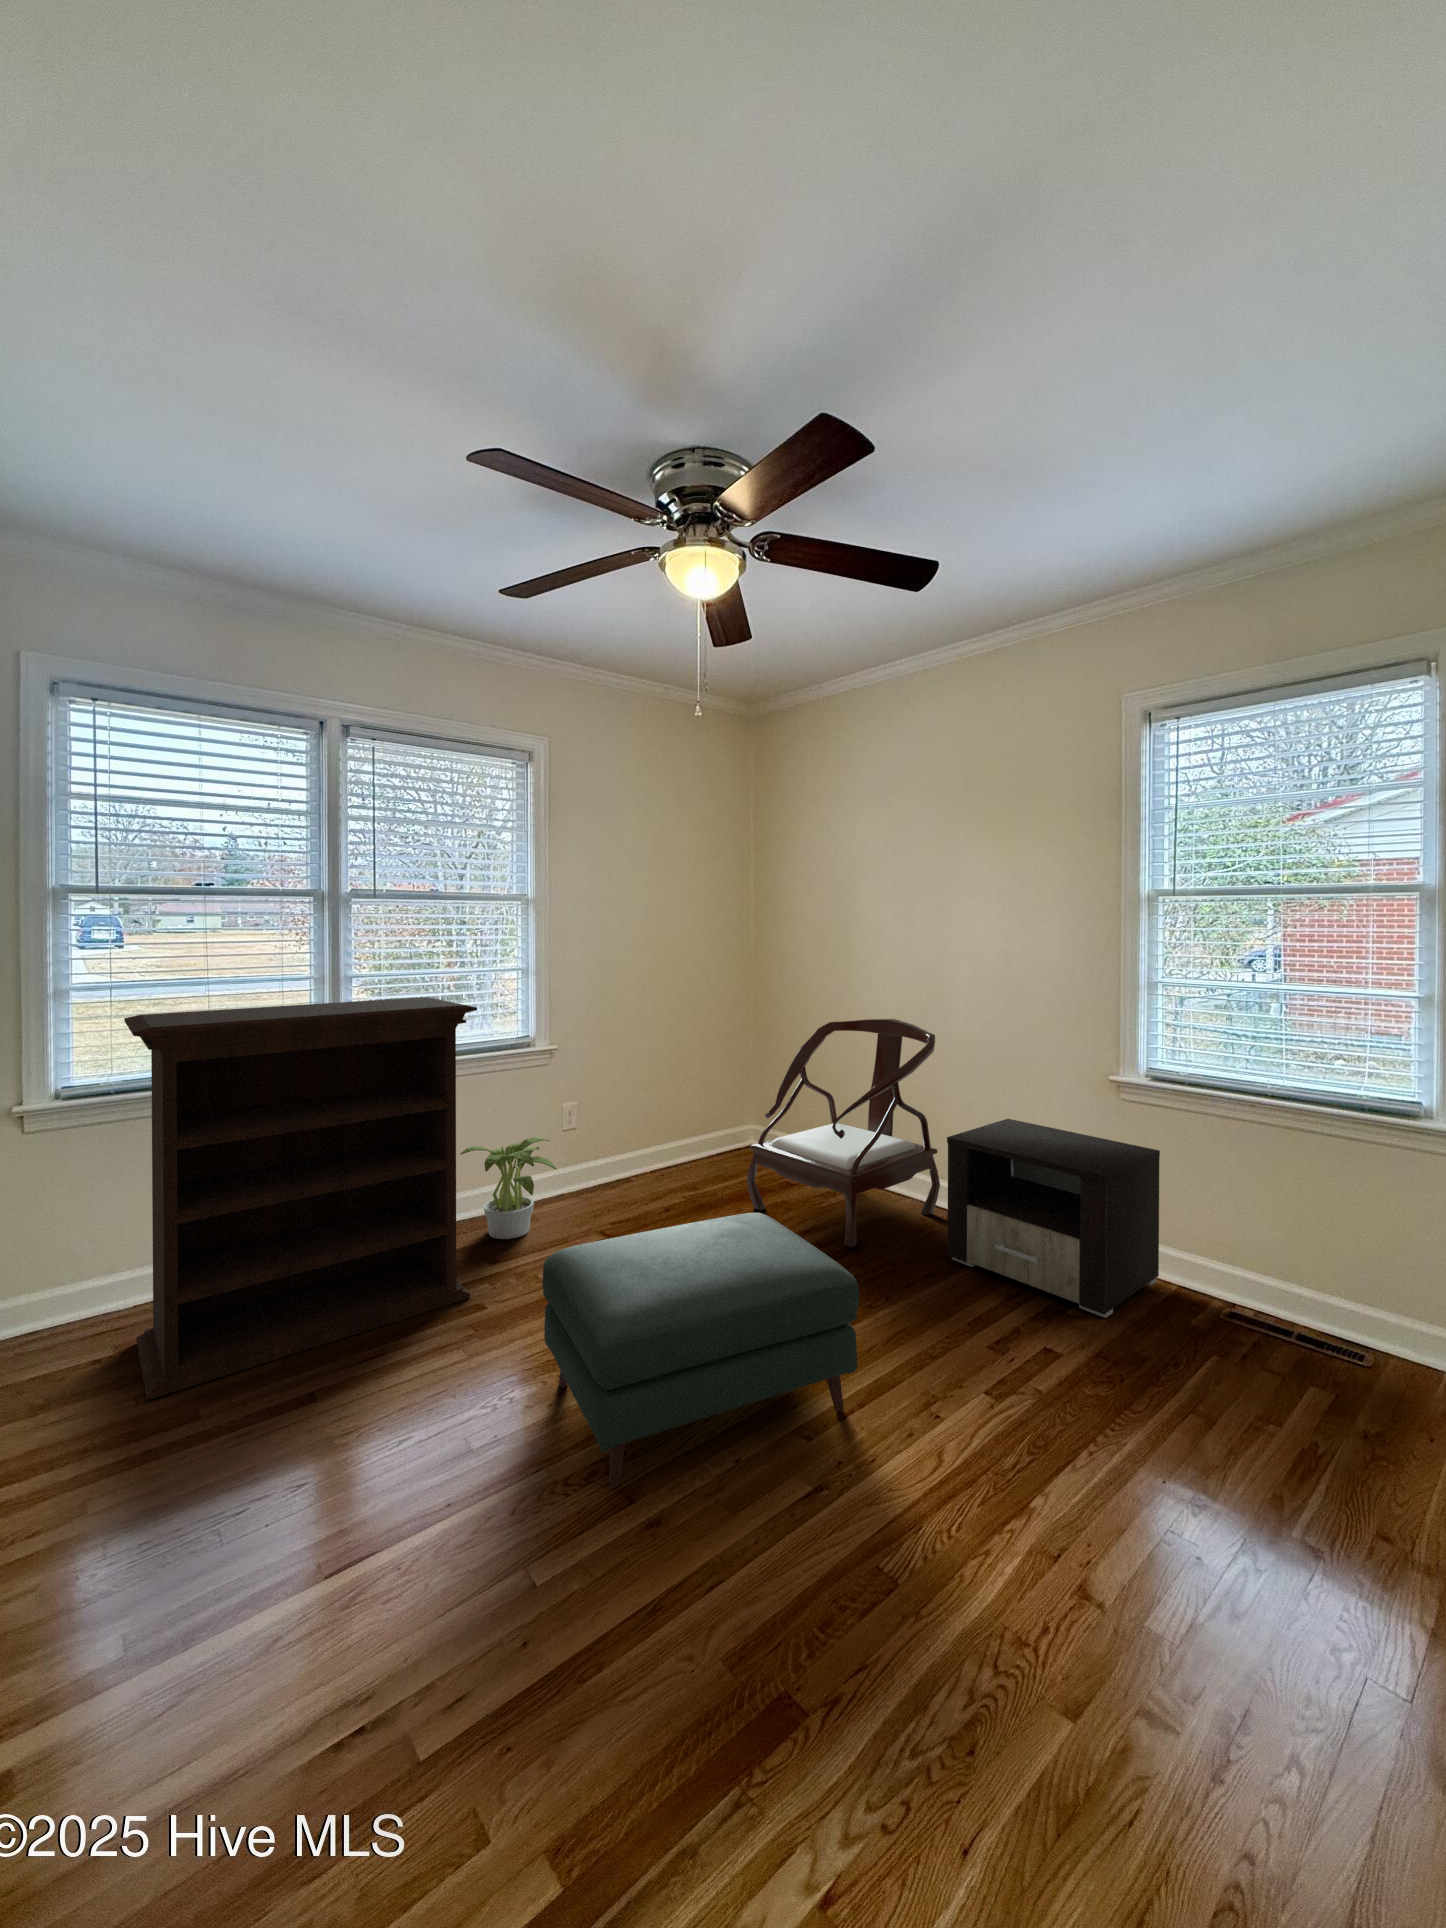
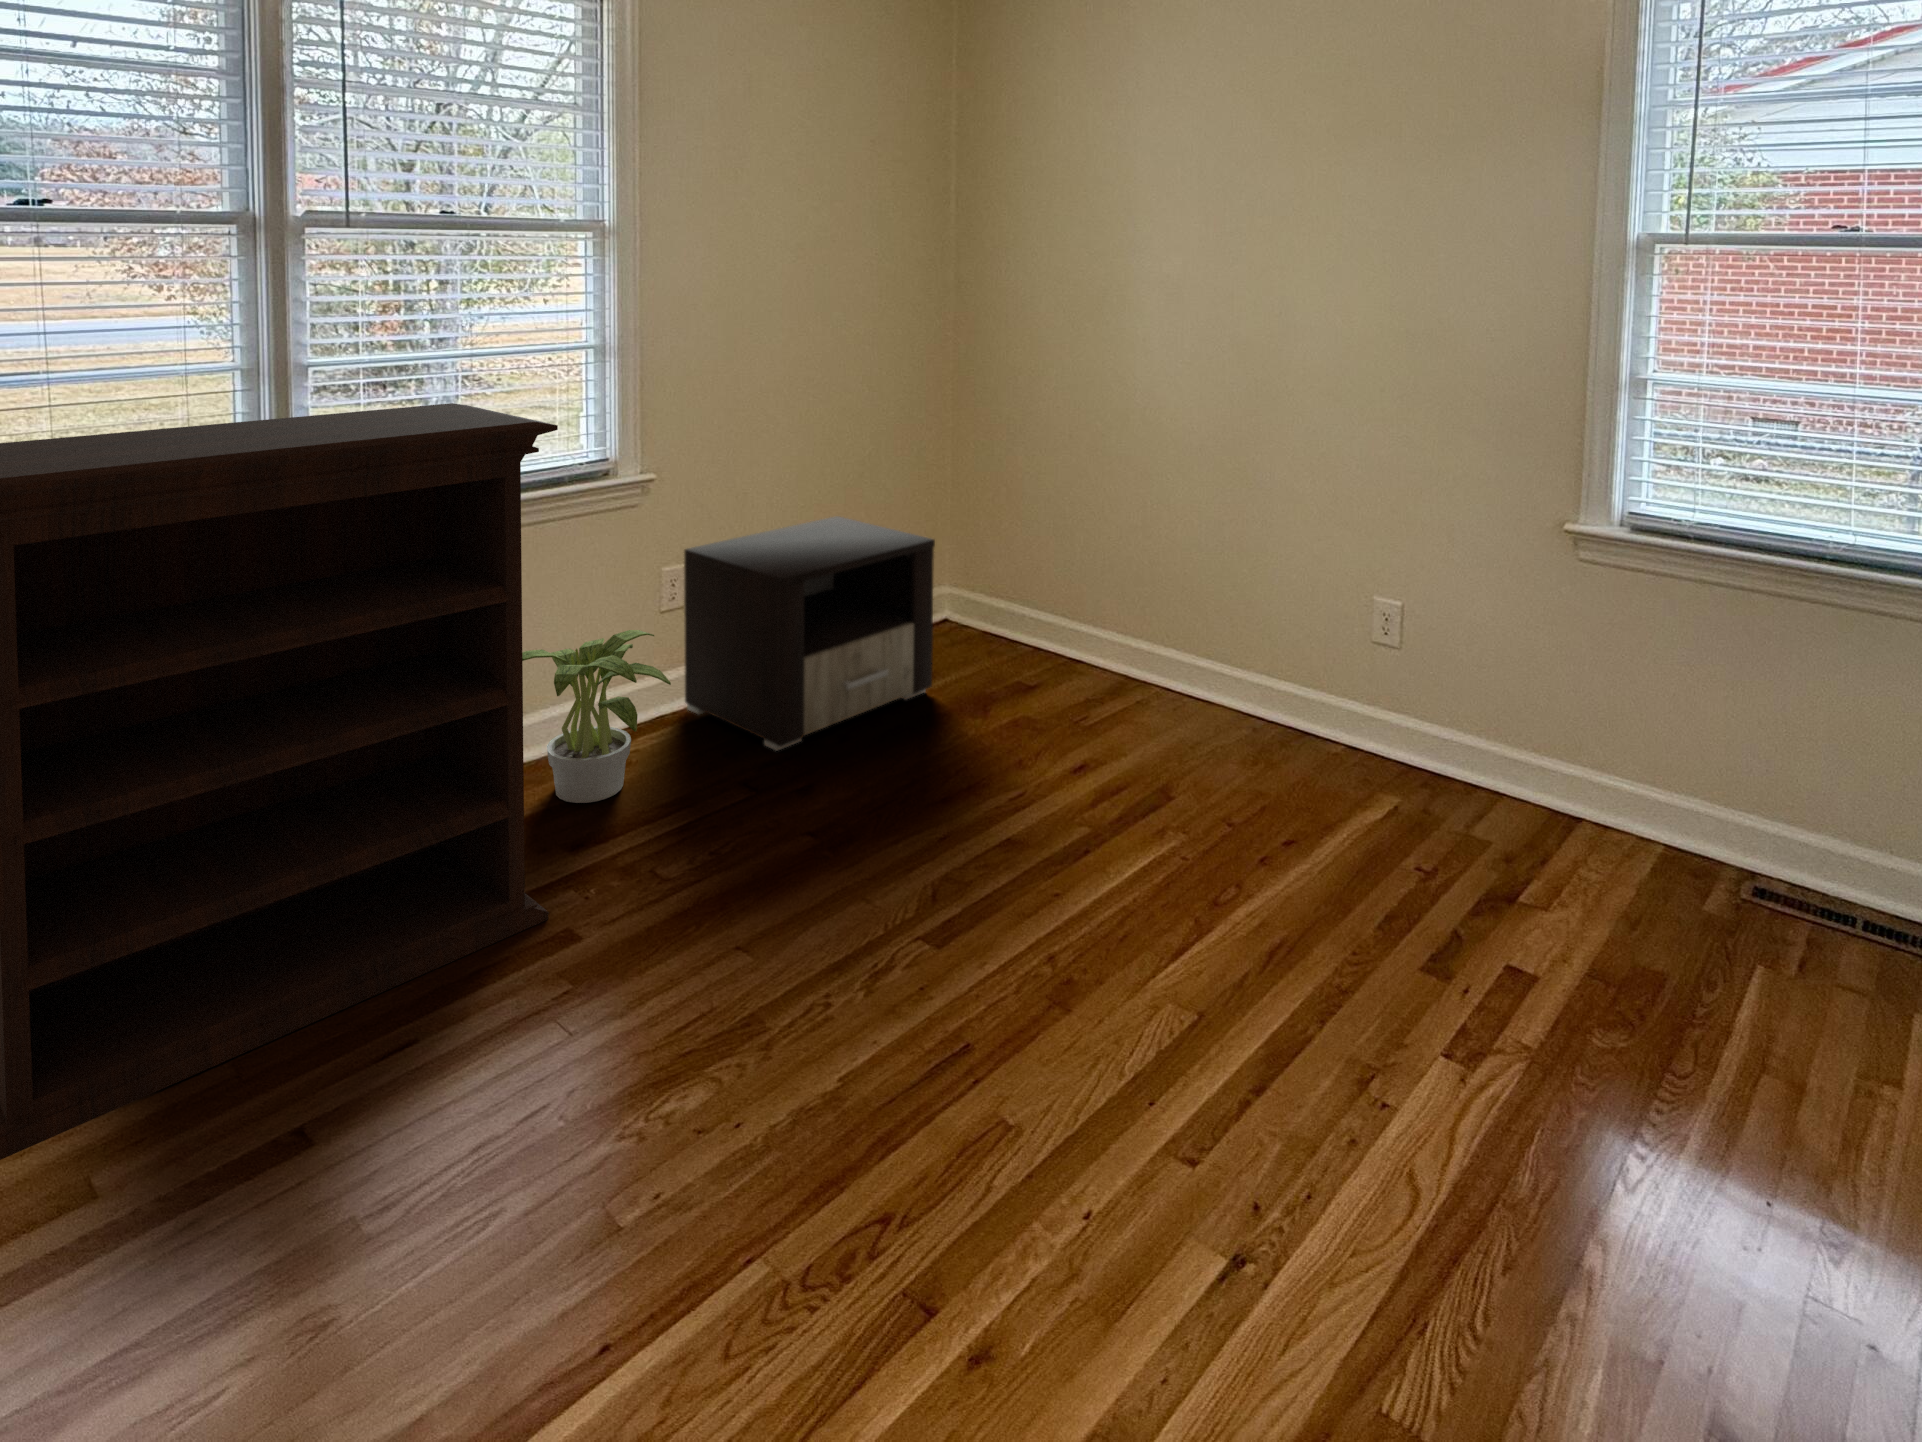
armchair: present [747,1019,940,1248] -> none [971,426,1272,795]
nightstand: present [947,1119,1160,1318] -> present [684,516,935,751]
ottoman: present [542,1213,859,1489] -> none [713,765,1264,1294]

